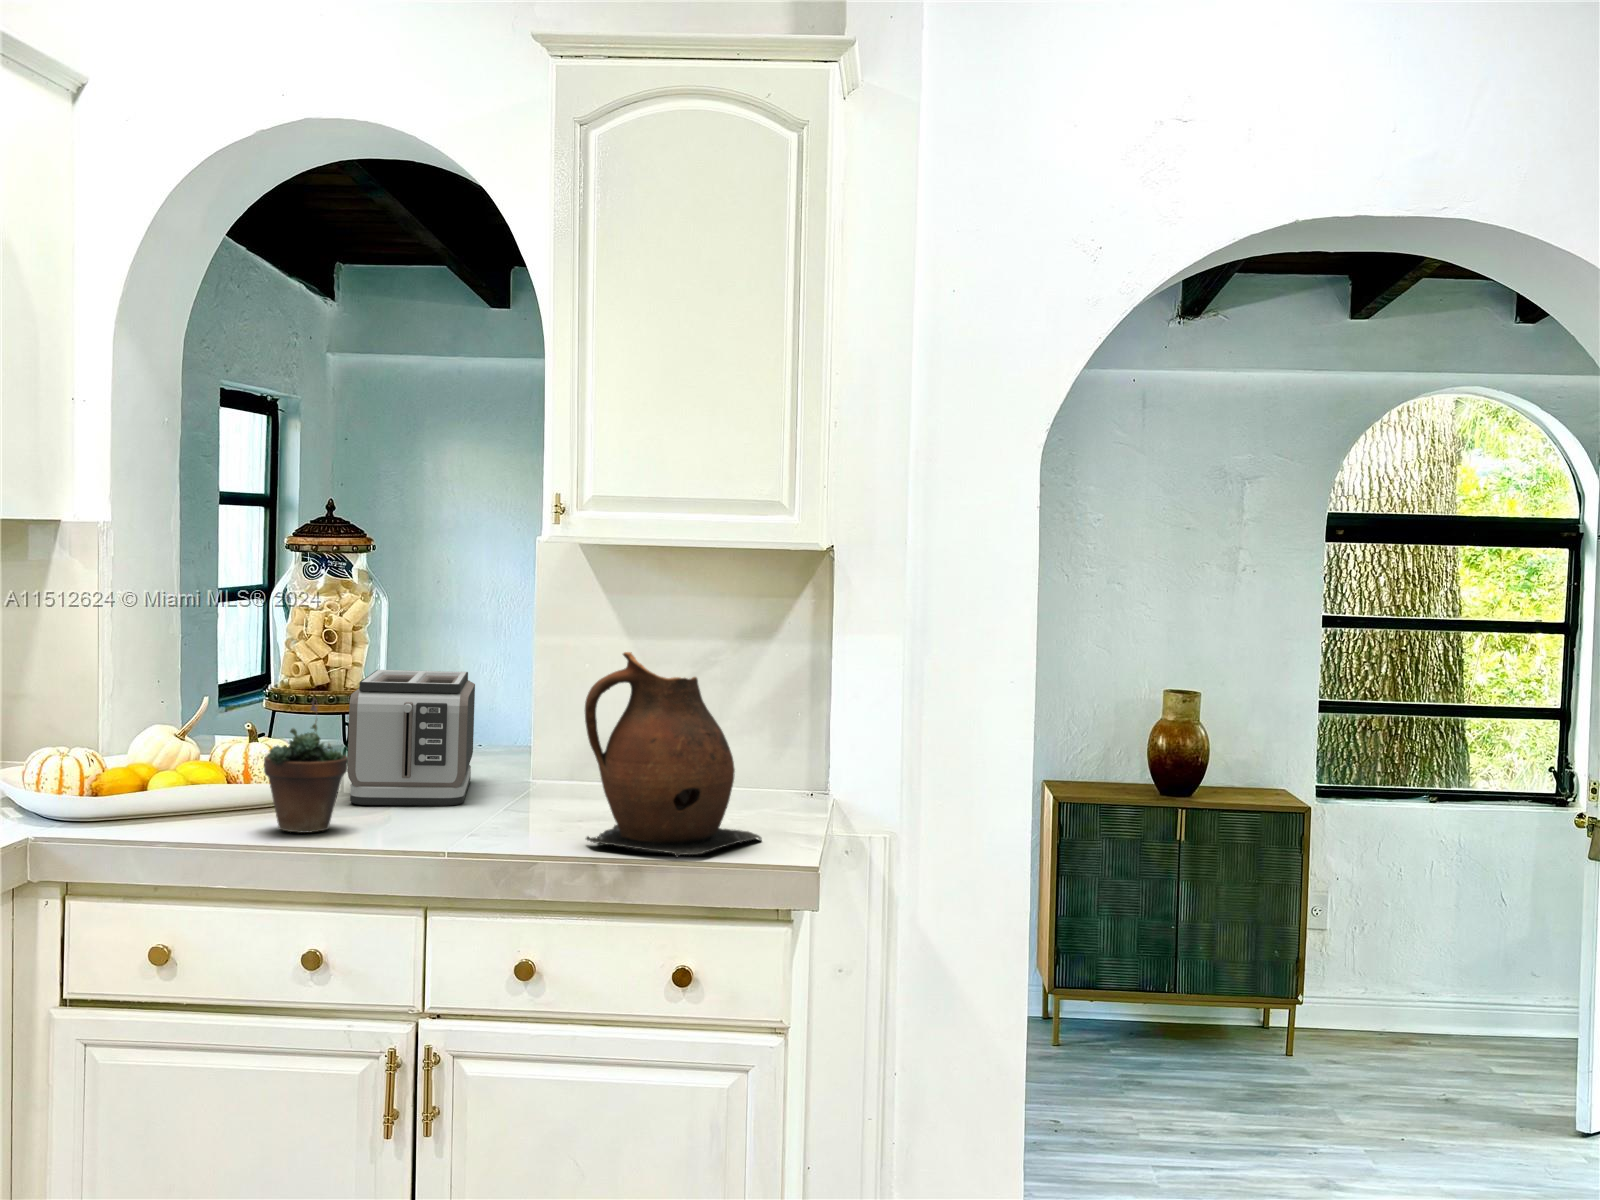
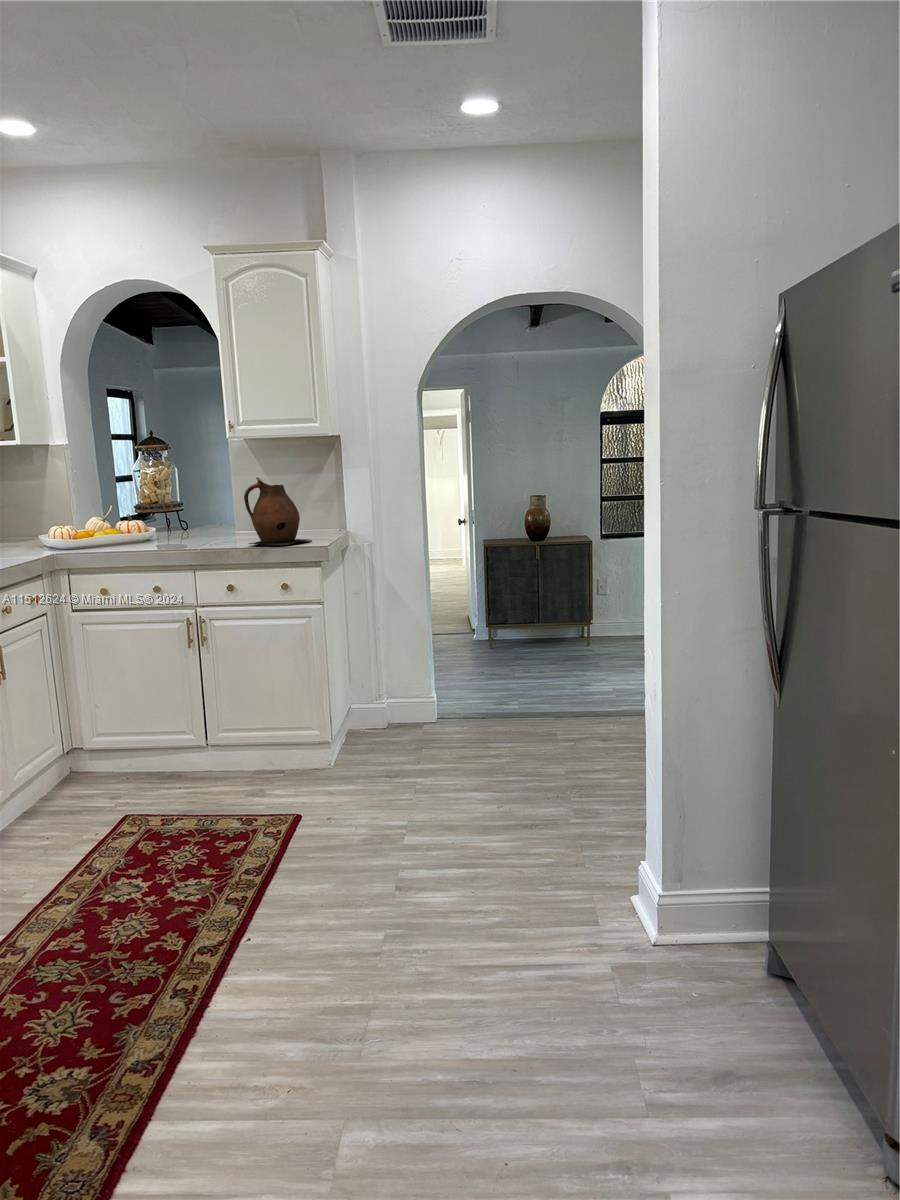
toaster: present [347,670,475,806] -> none [163,494,214,543]
succulent plant: present [264,698,348,833] -> none [134,501,163,549]

